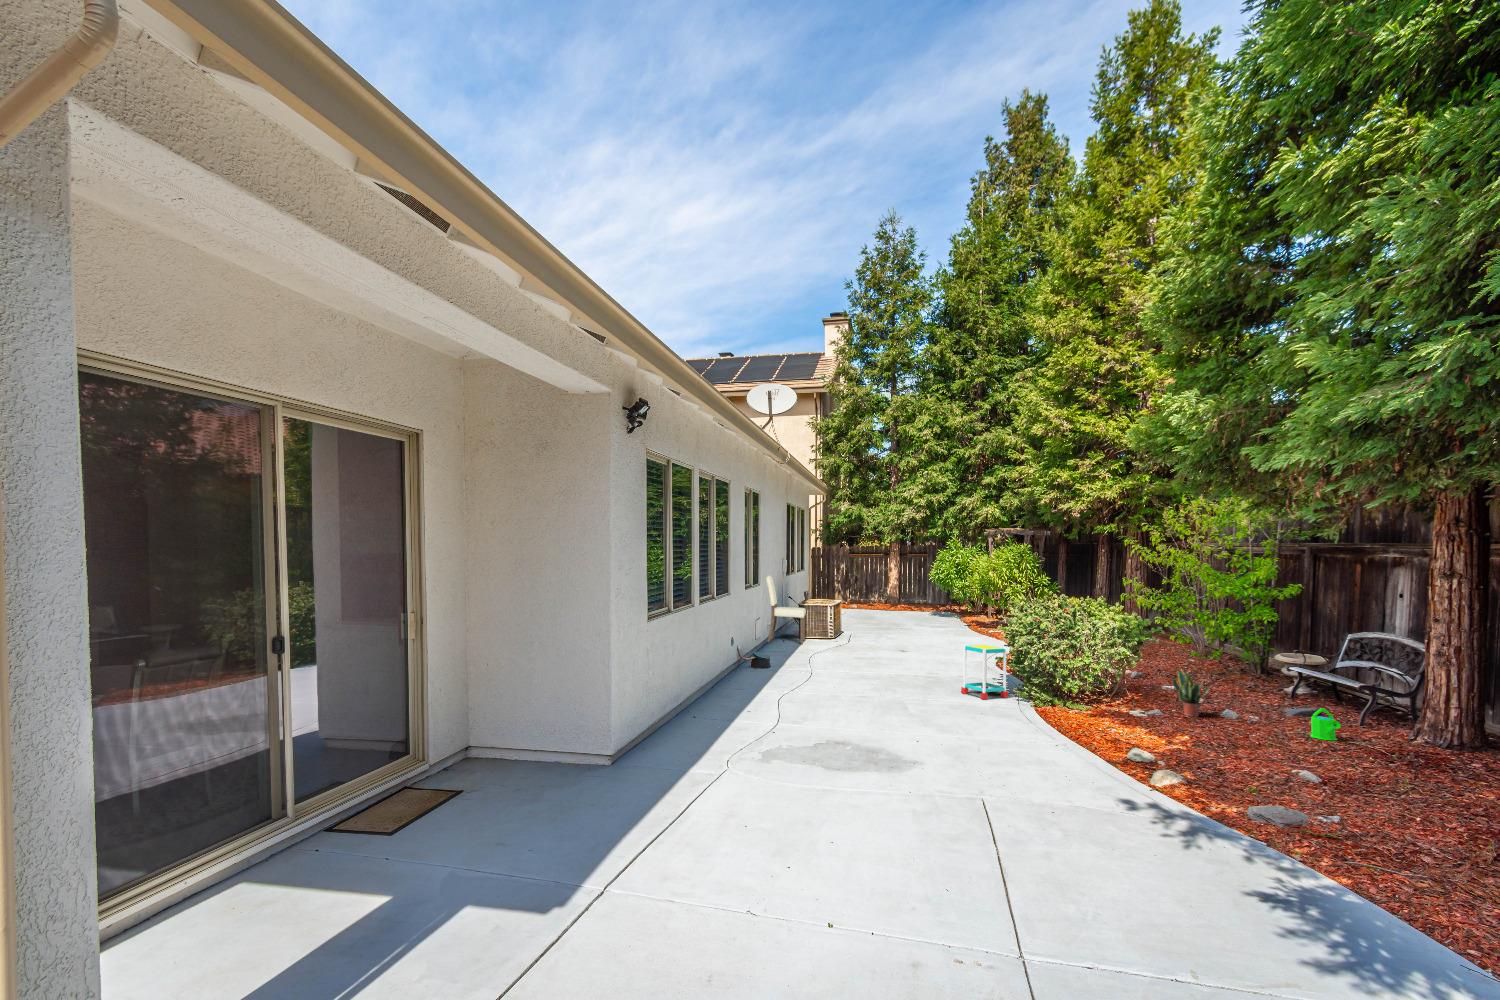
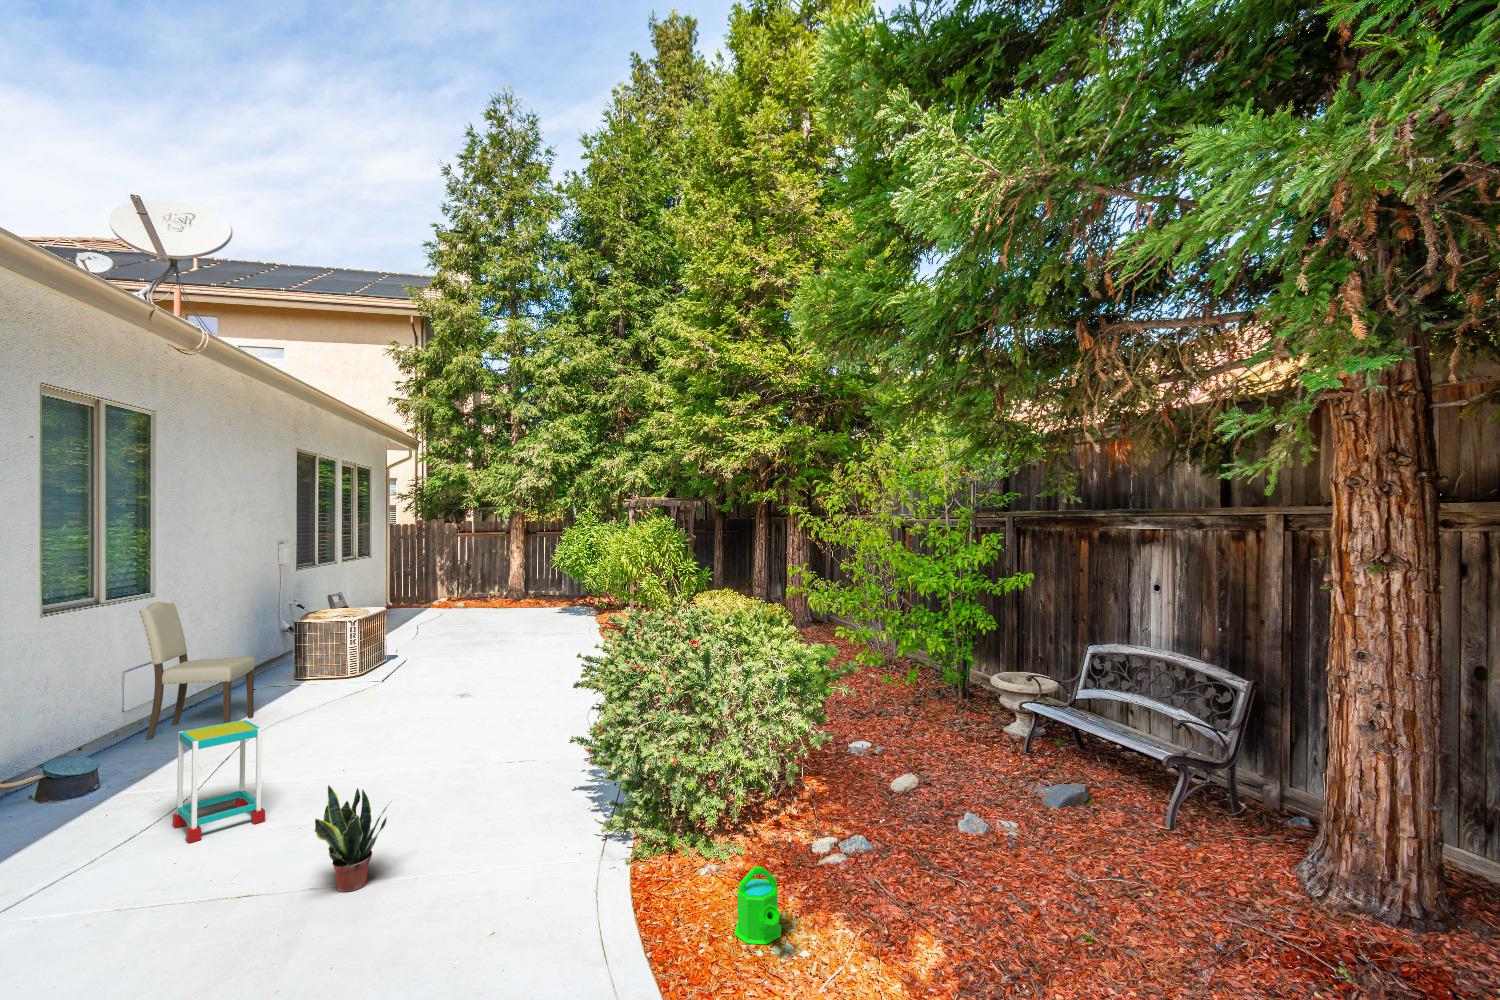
side table: present [961,645,1008,700] -> present [172,719,265,843]
potted plant: present [1172,669,1209,717] -> present [314,785,393,892]
watering can: present [1310,708,1341,740] -> present [734,866,782,944]

